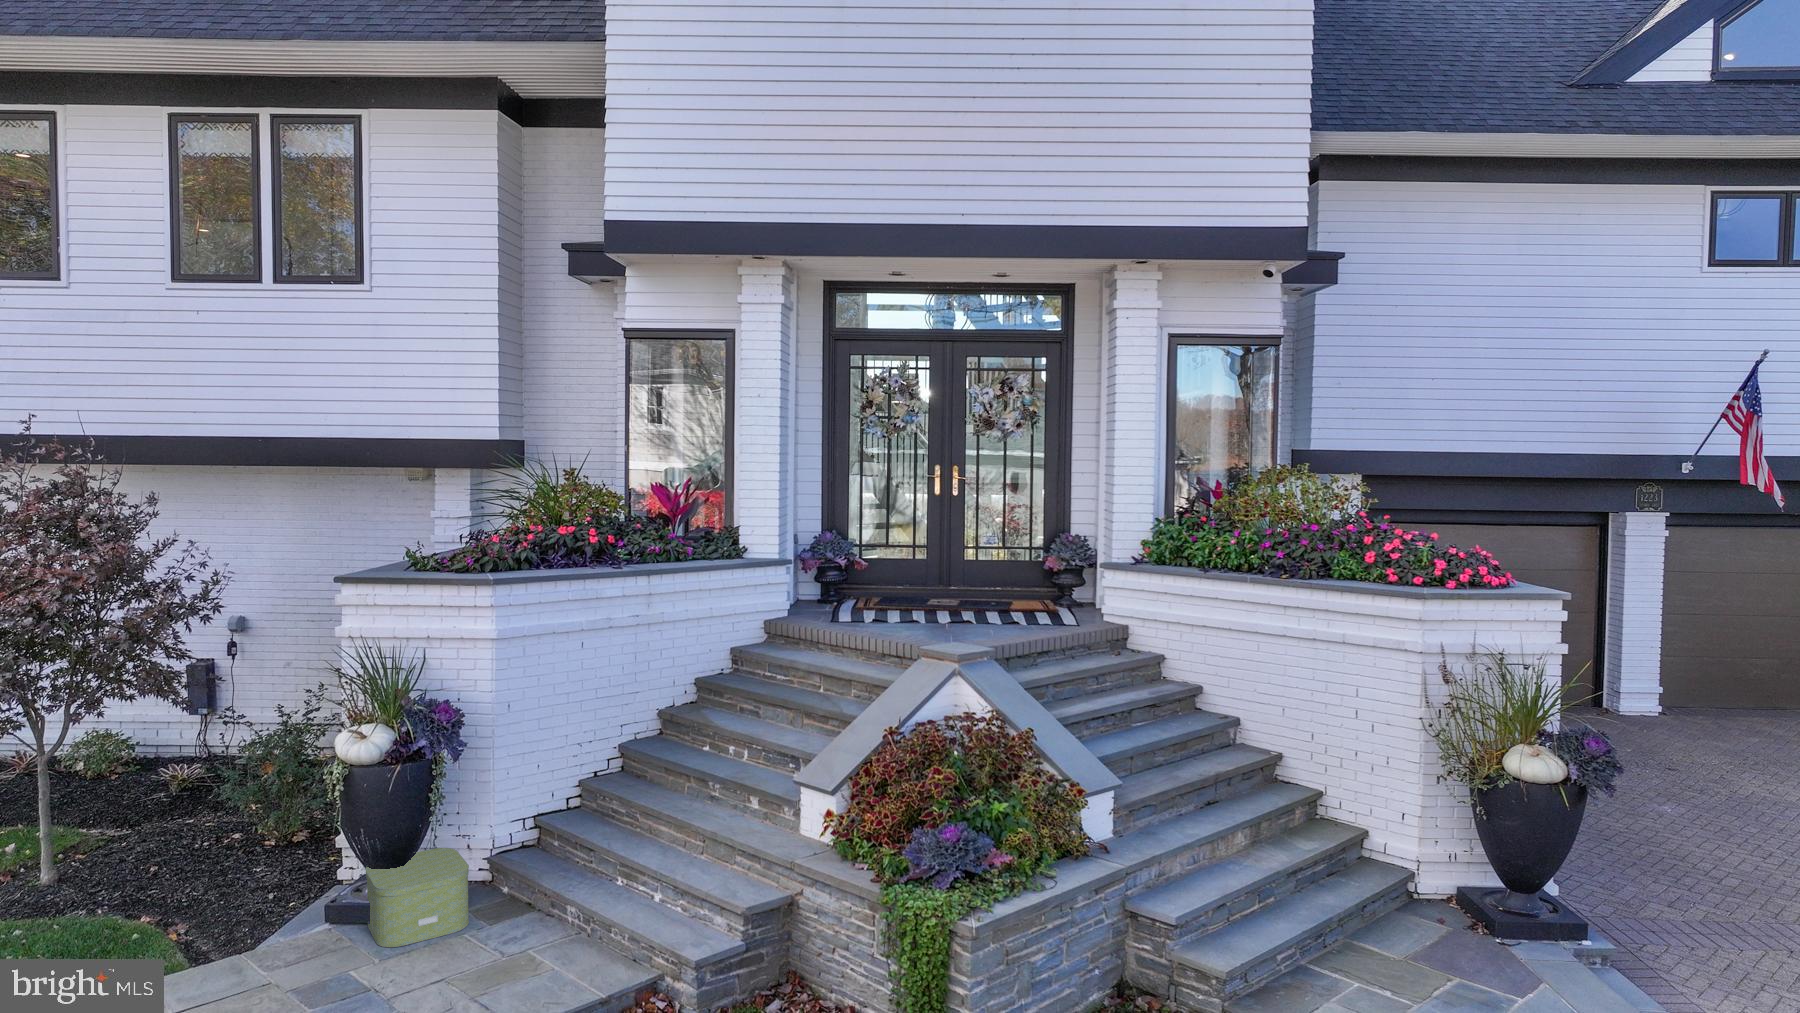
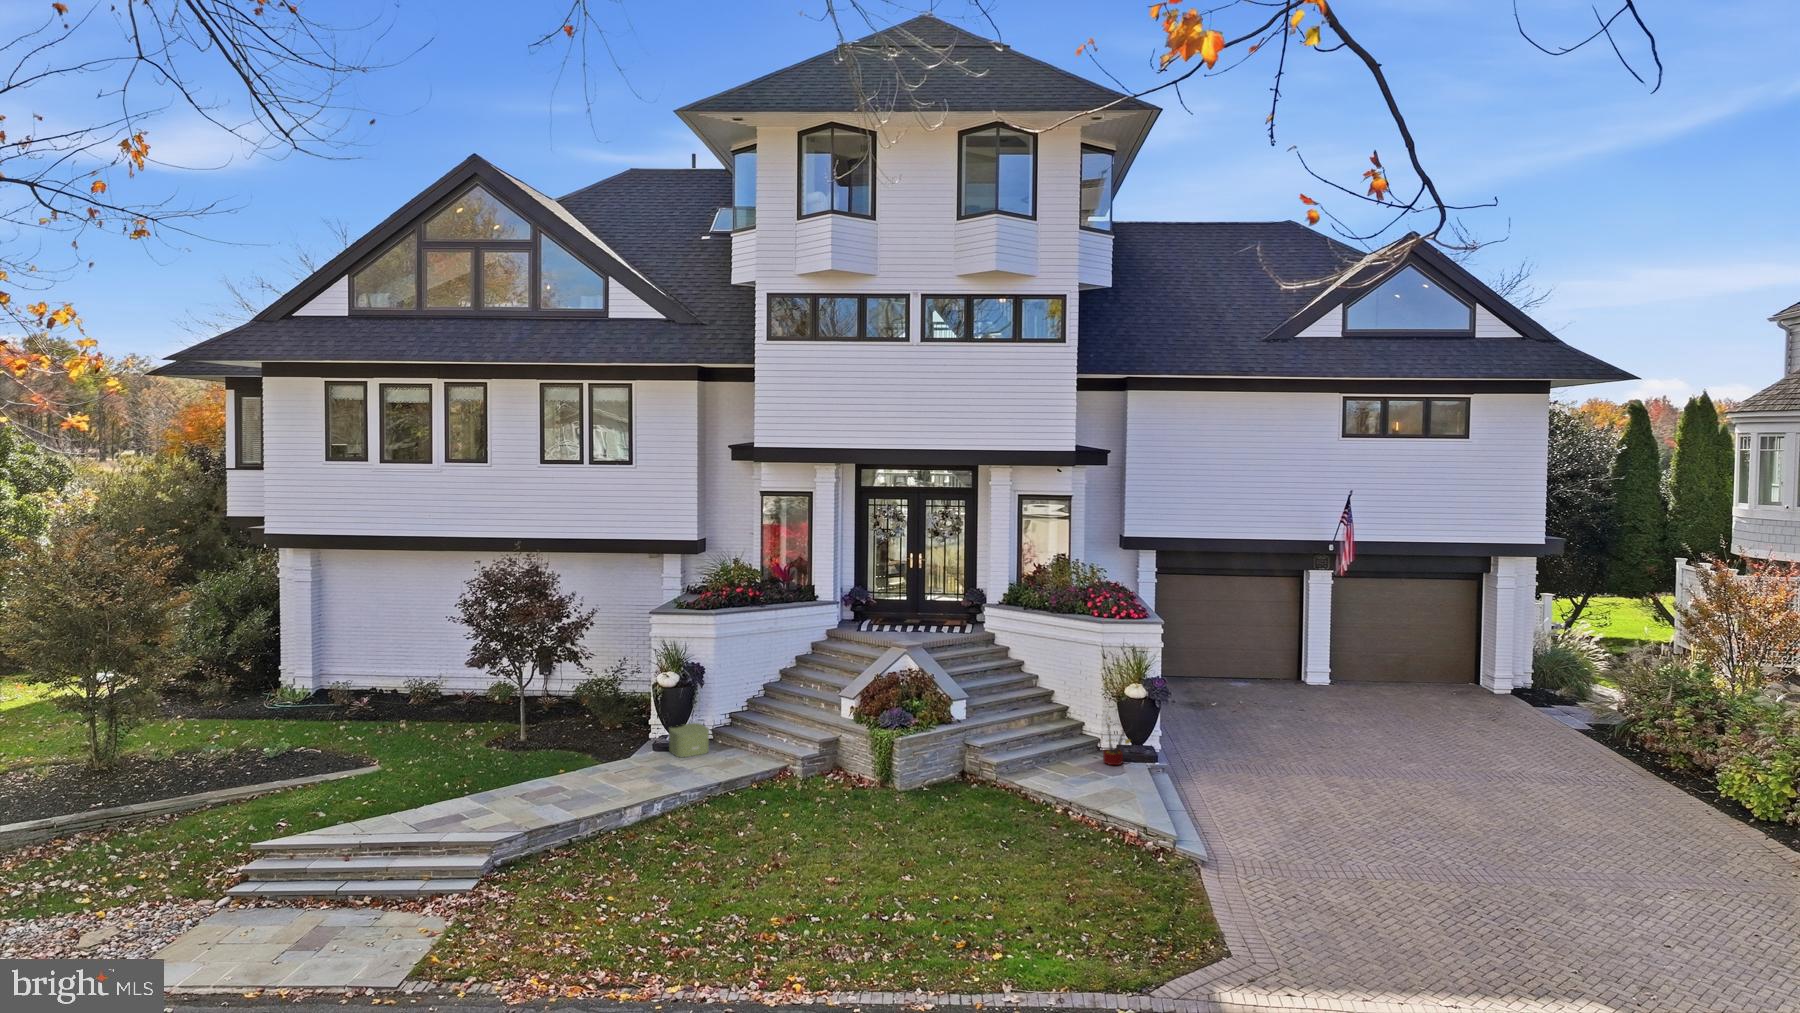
decorative plant: none [1447,813,1553,954] -> present [1103,717,1130,765]

